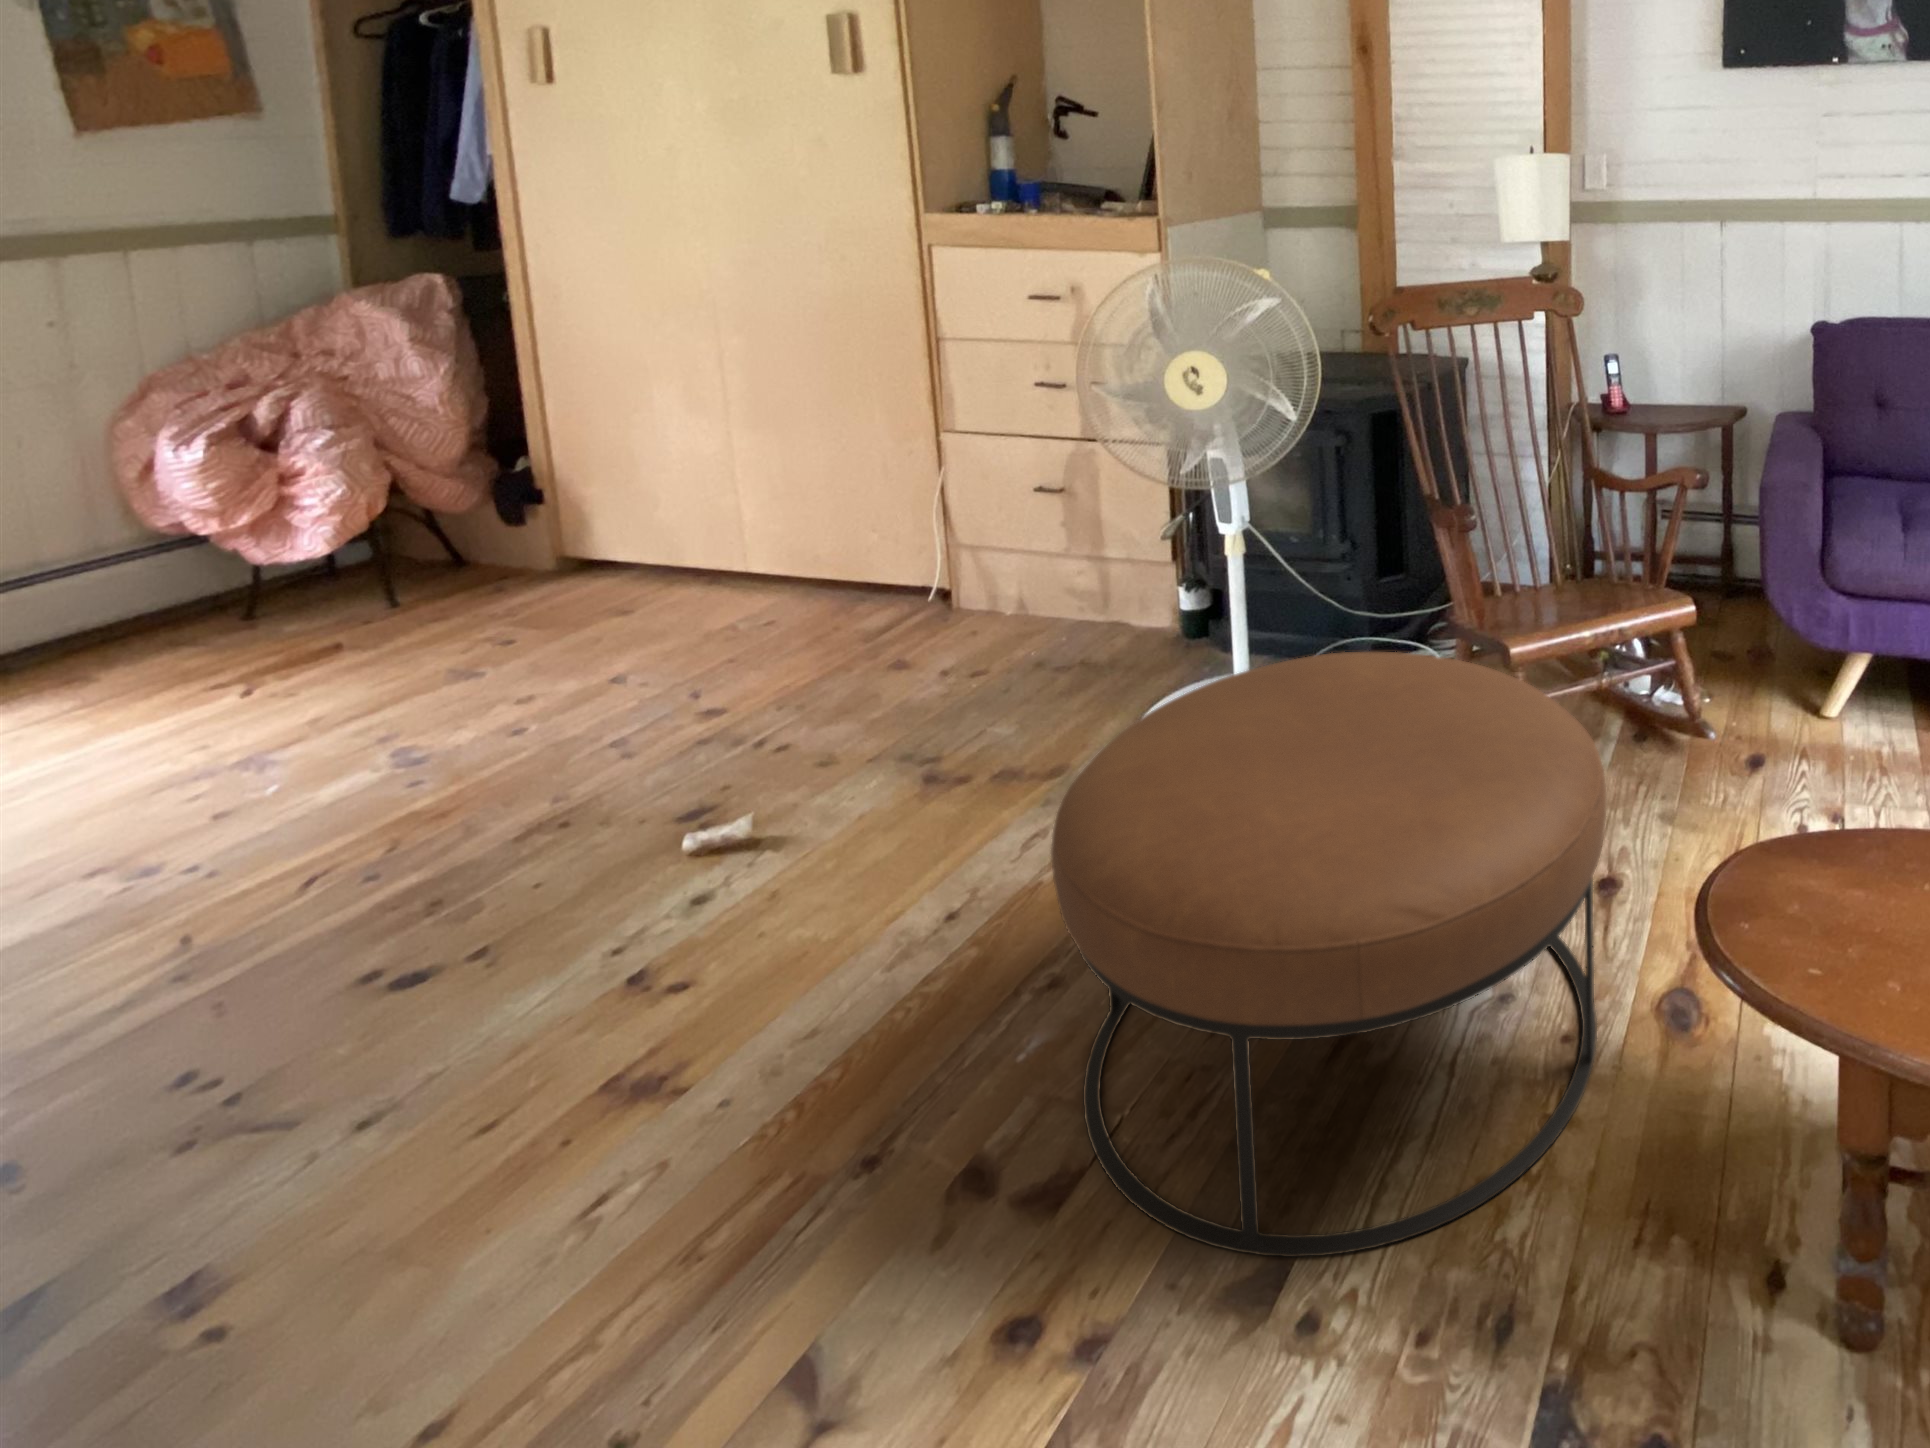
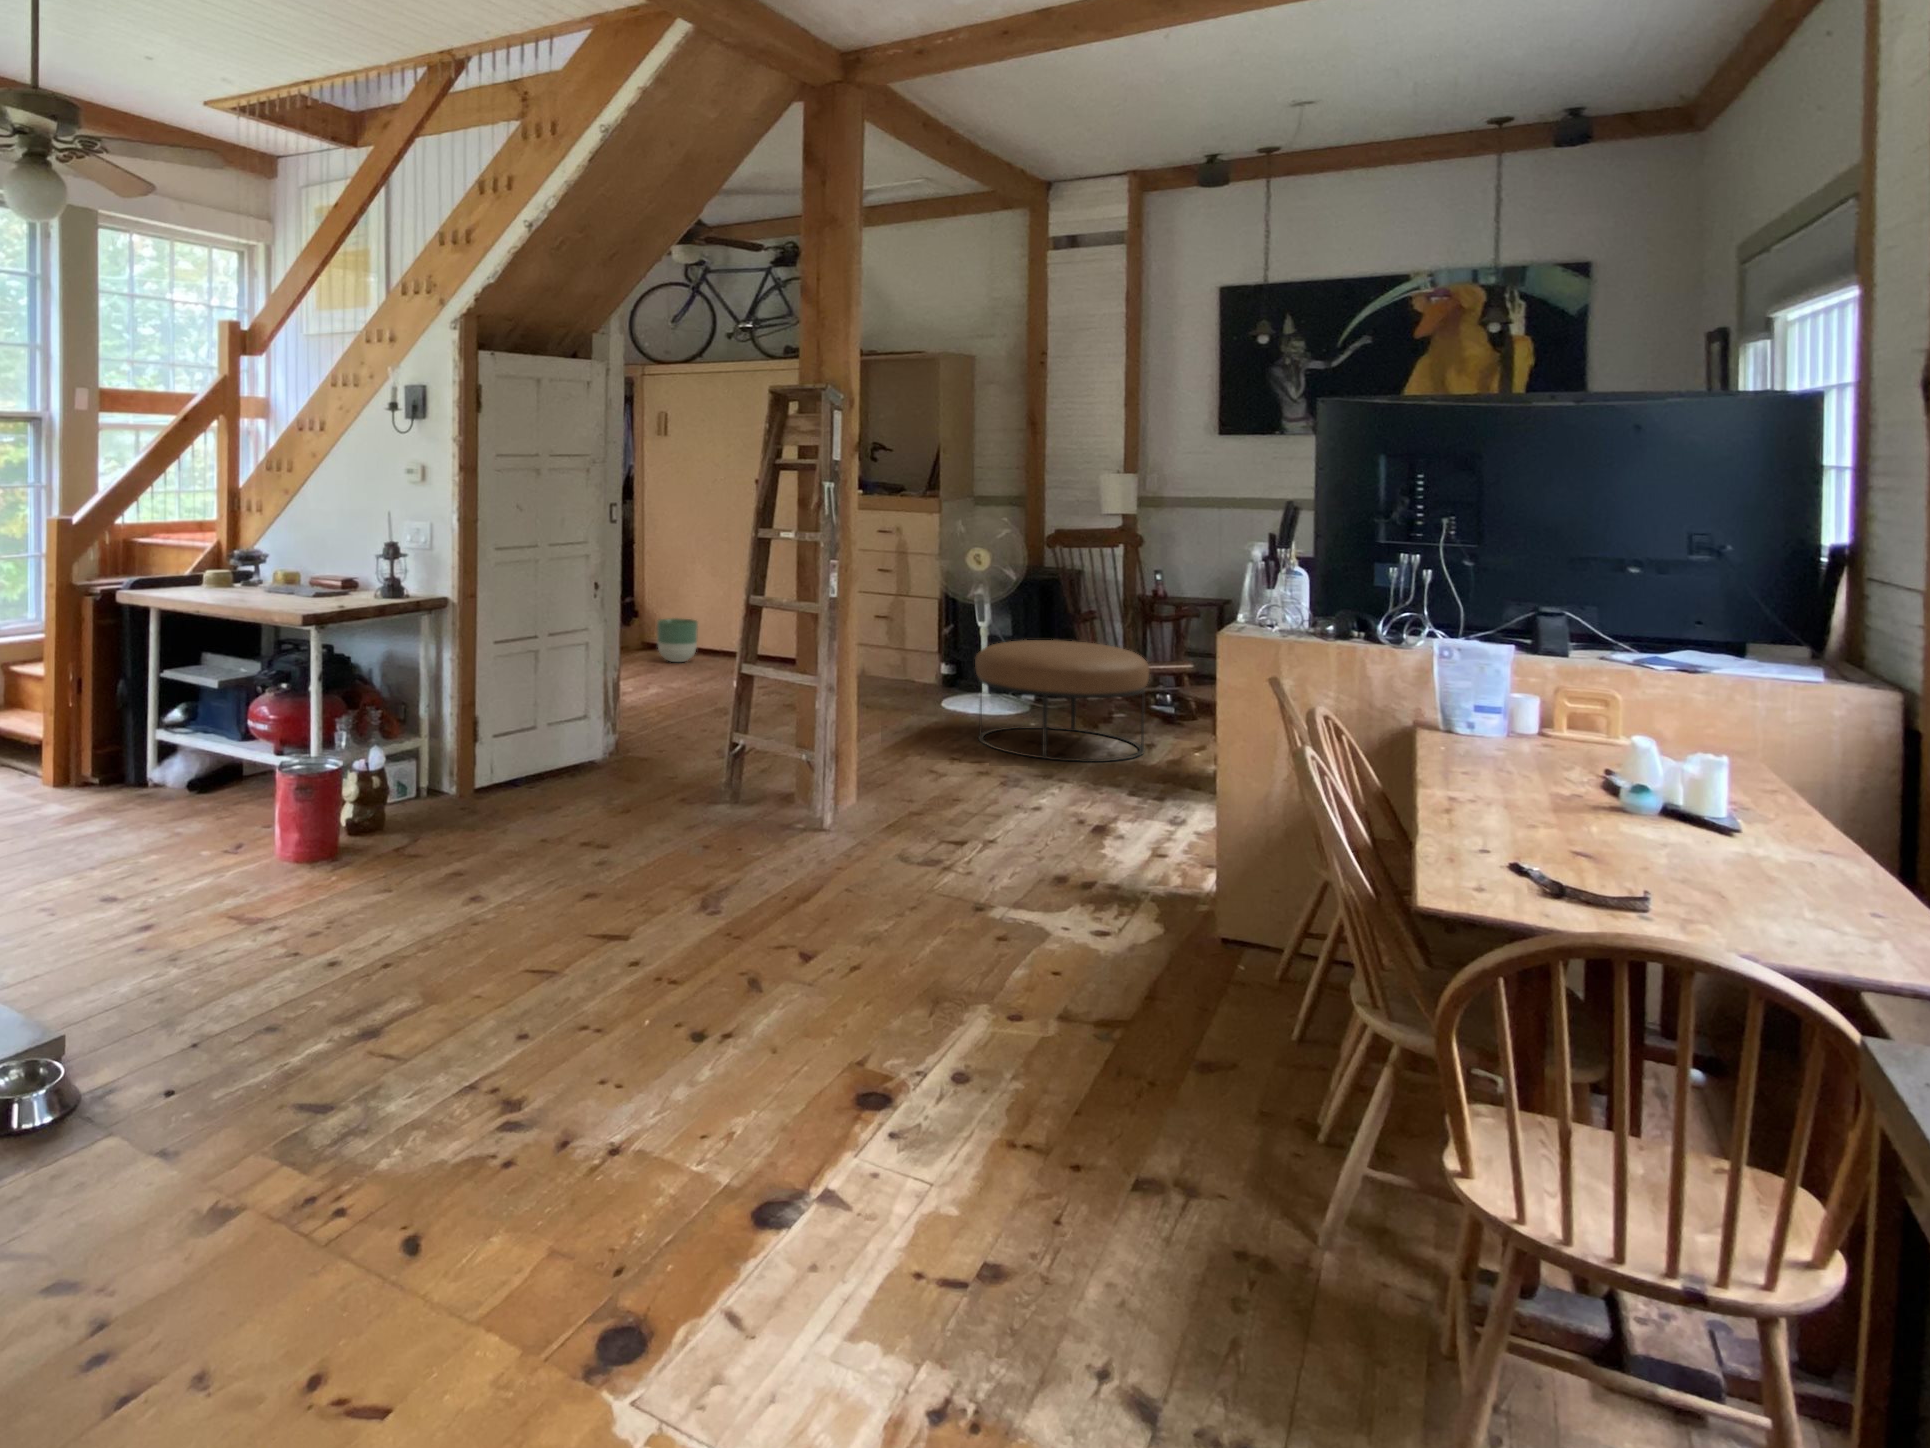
planter: none [534,504,657,614] -> present [657,618,698,662]

